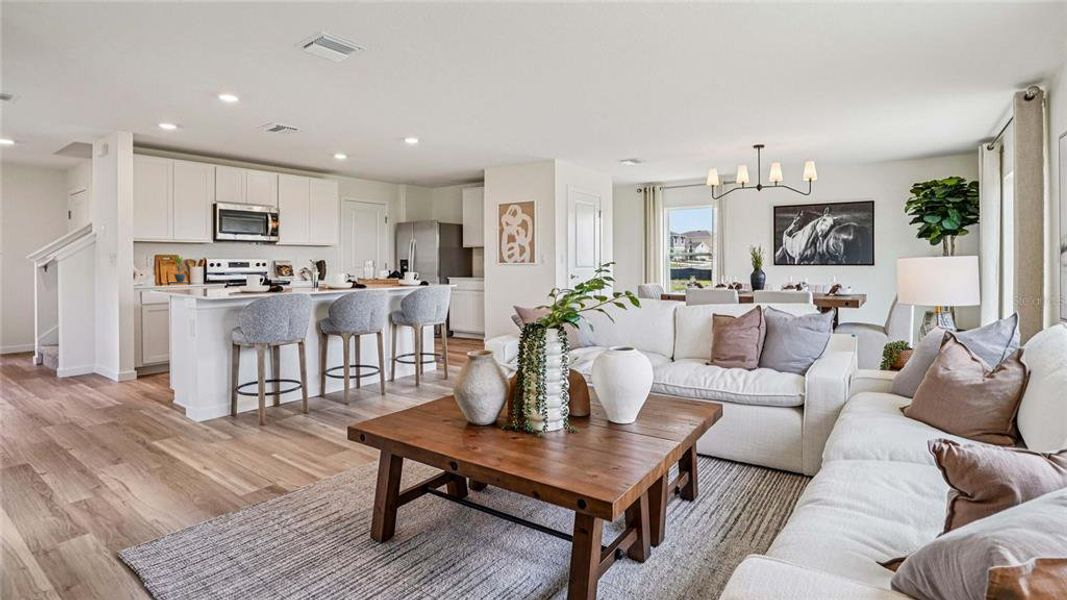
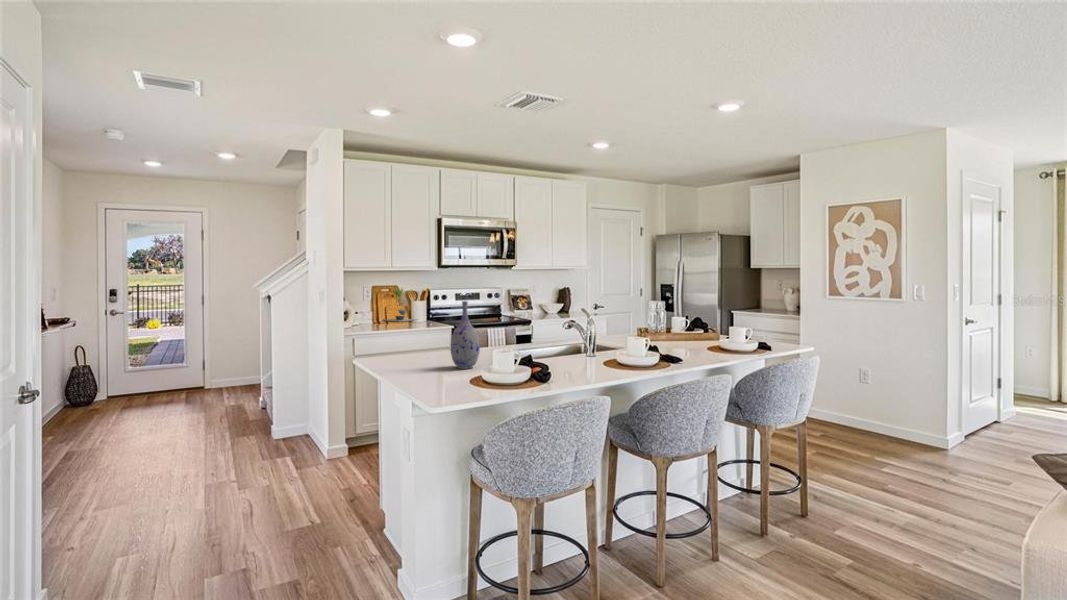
vase: none [221,252,242,294] -> present [451,301,480,368]

